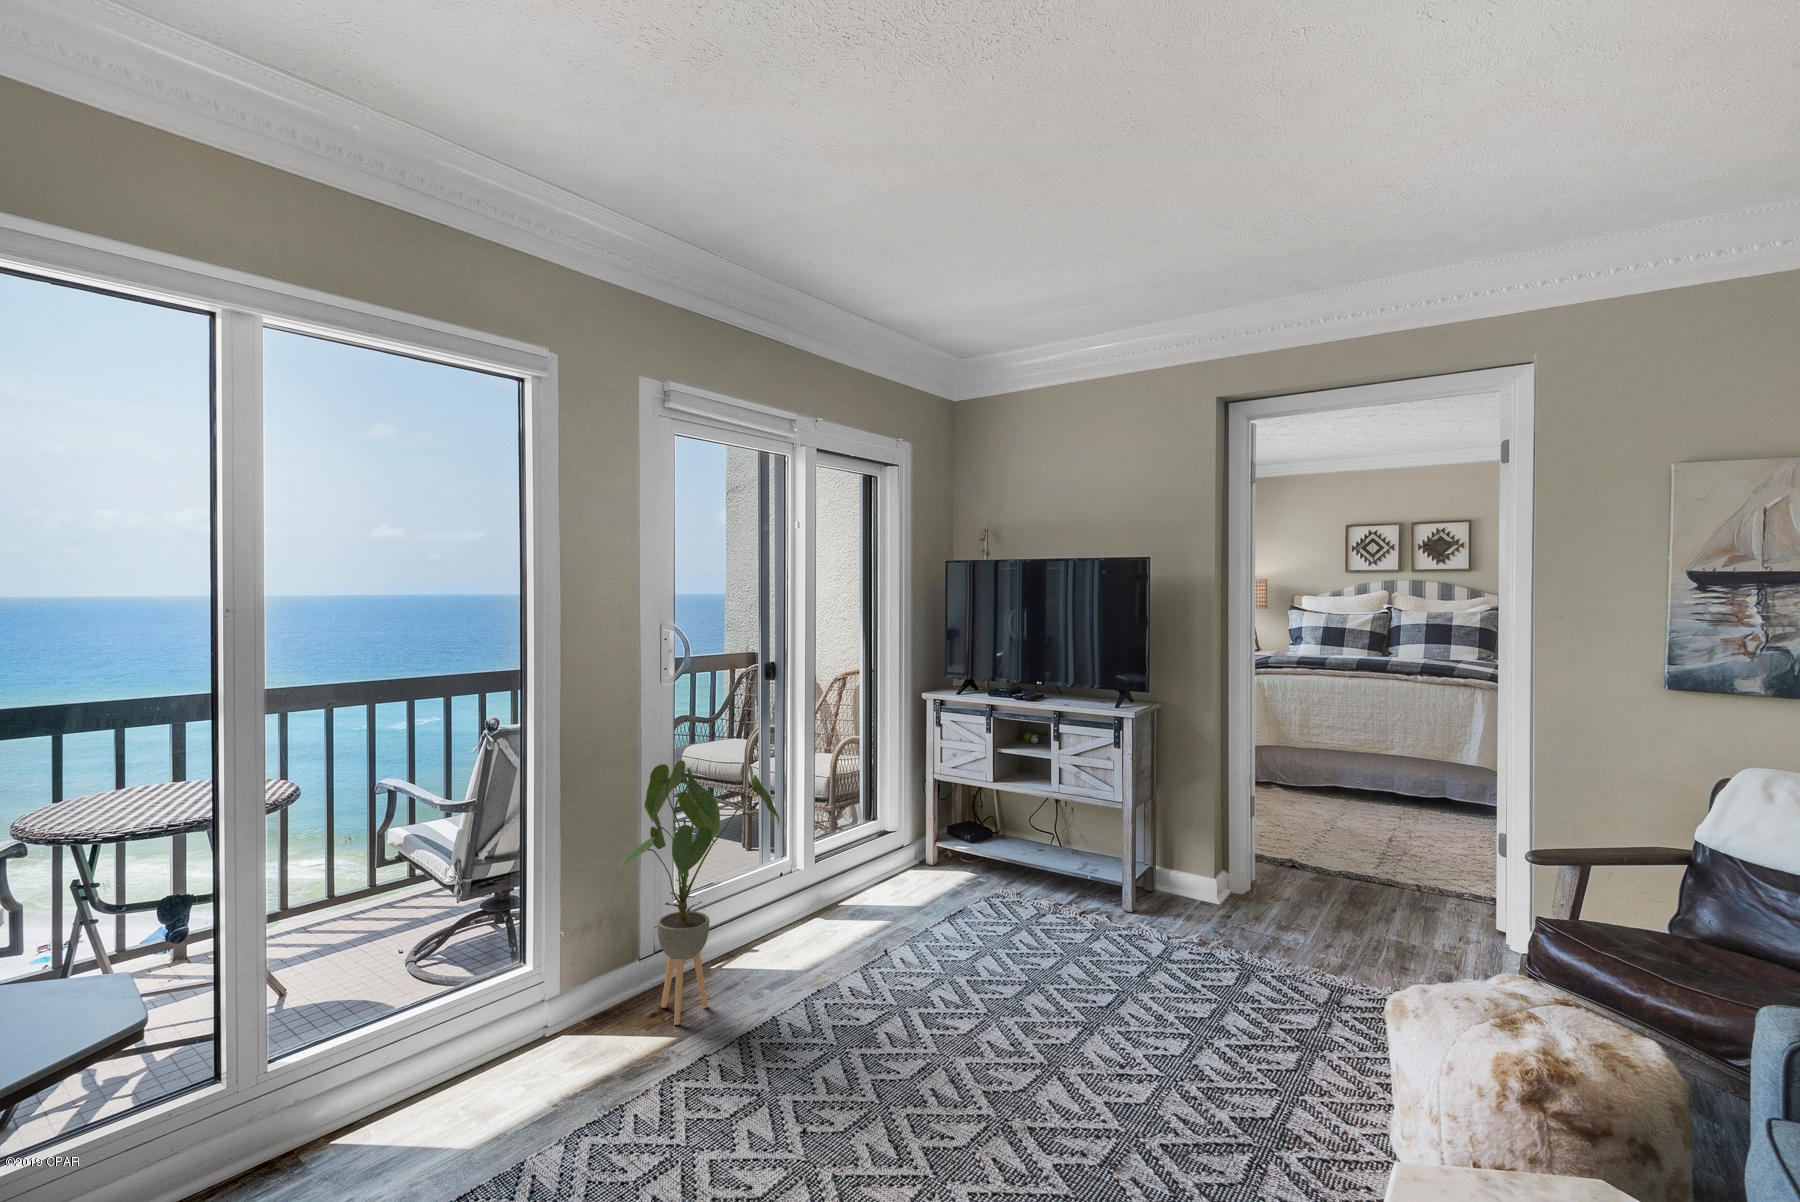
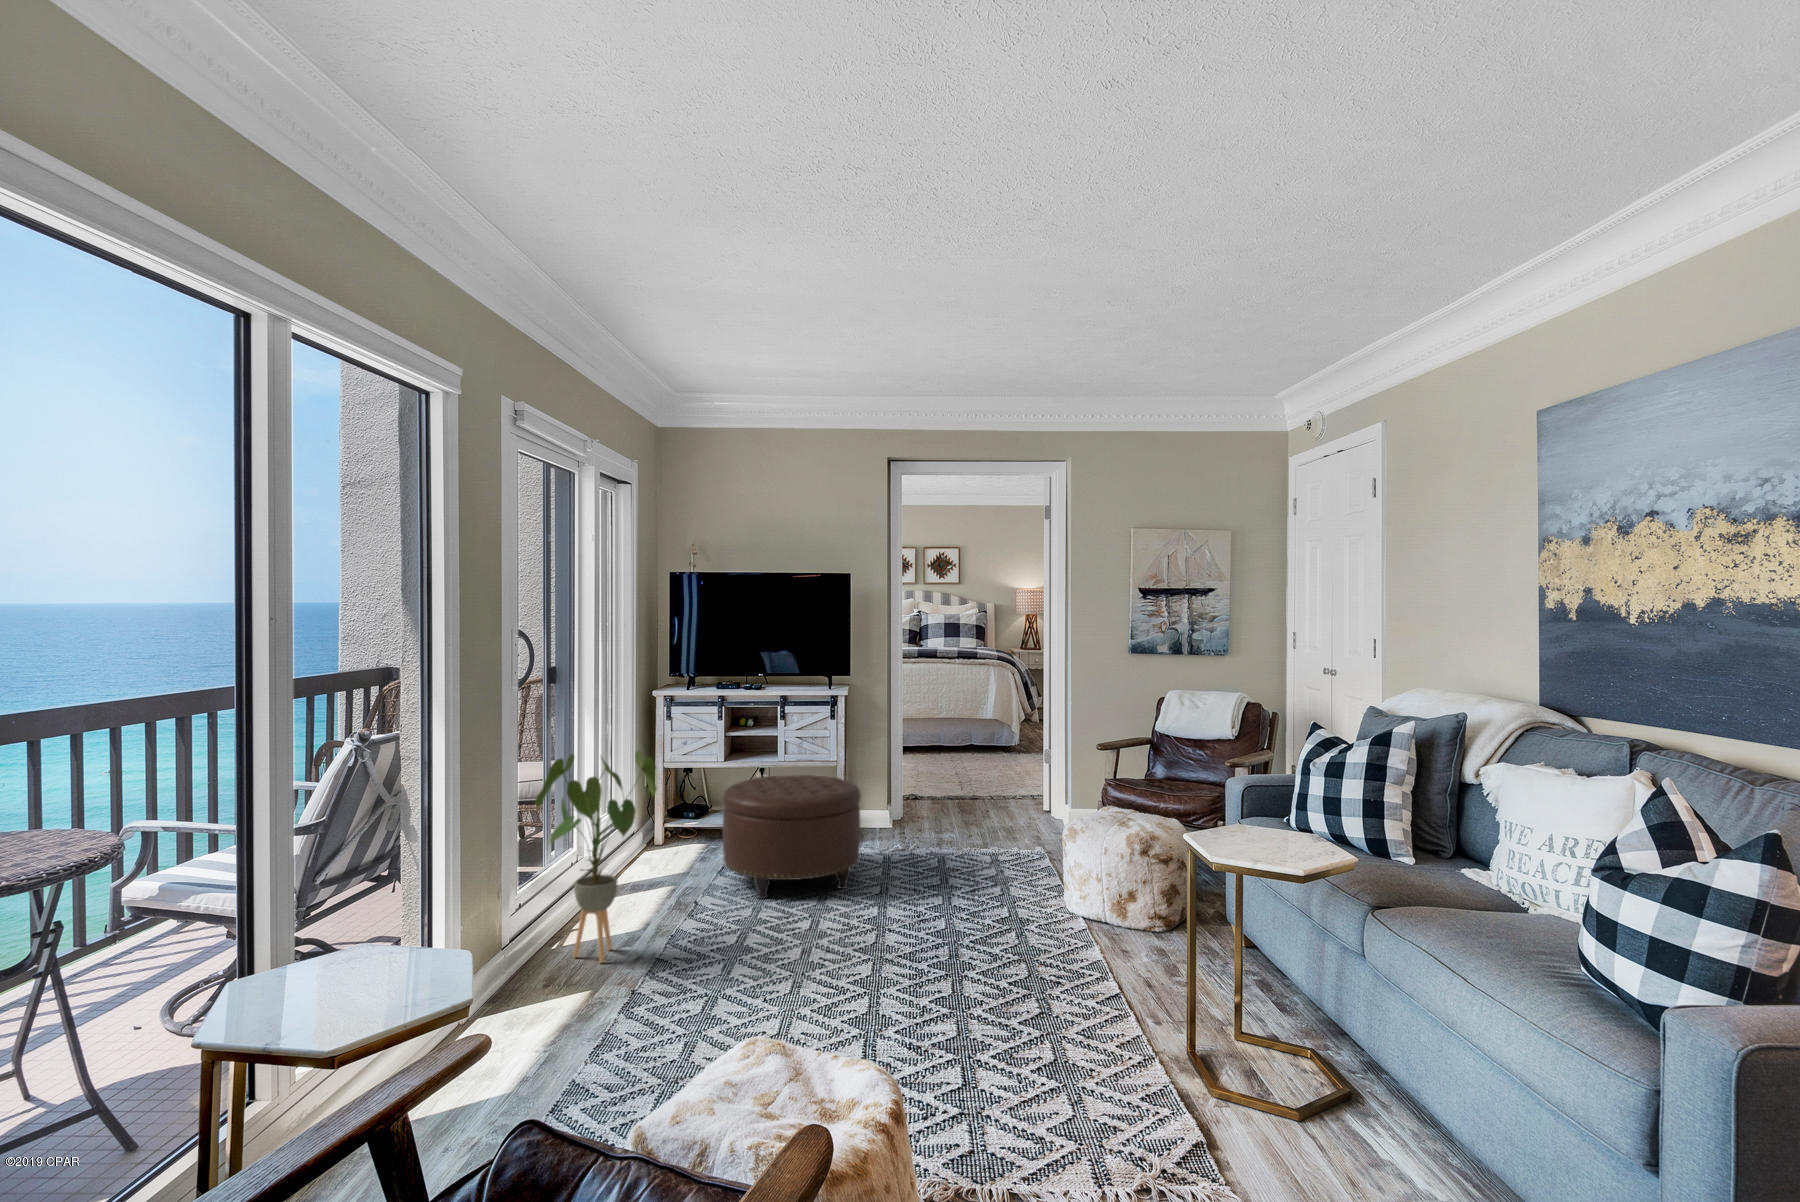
ottoman: none [917,814,1104,994] -> present [723,775,861,899]

